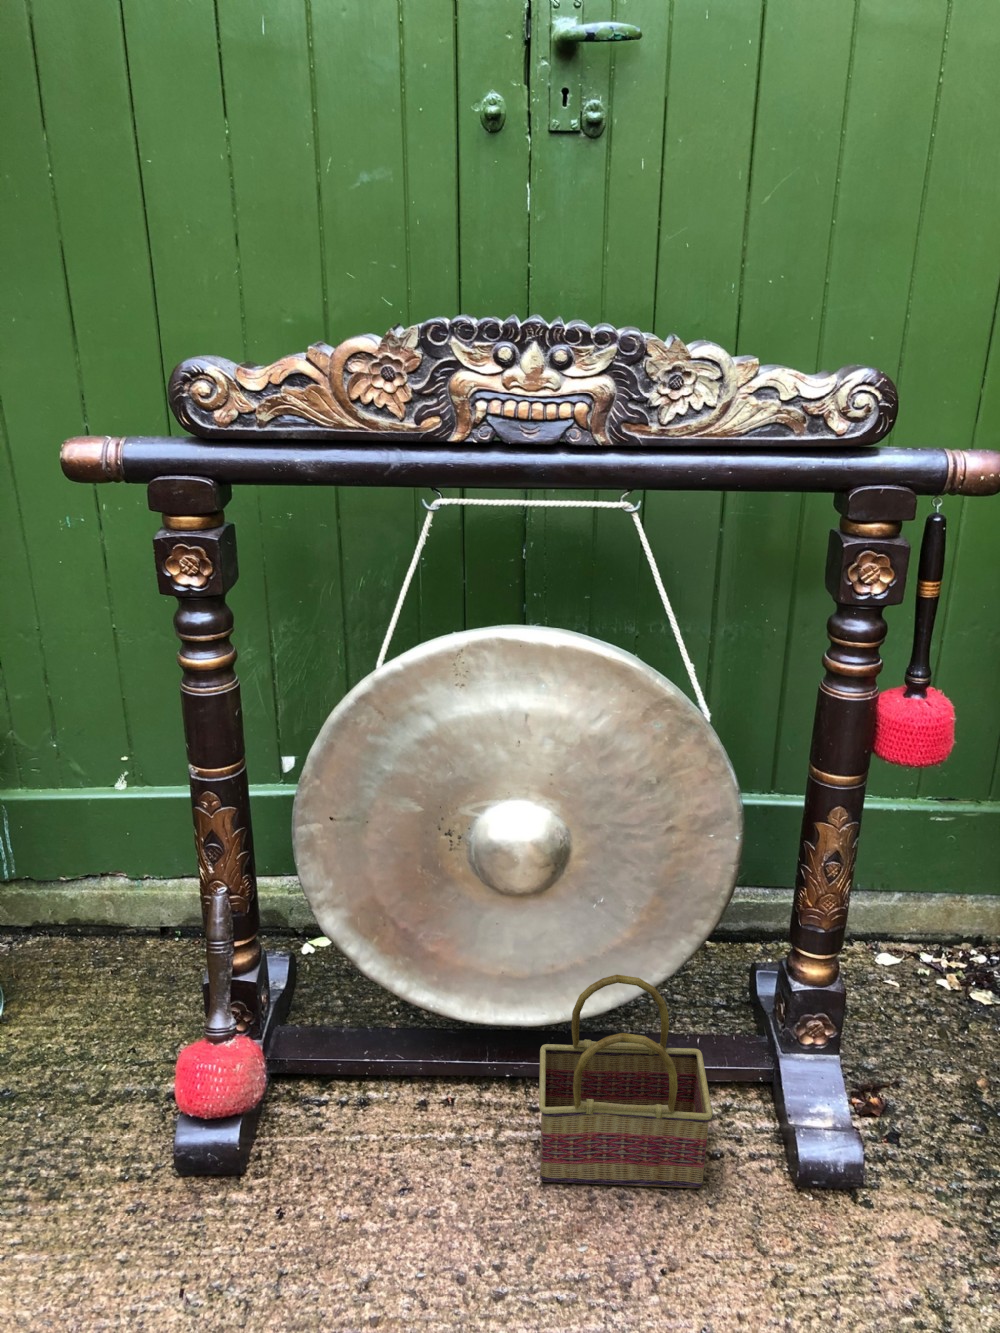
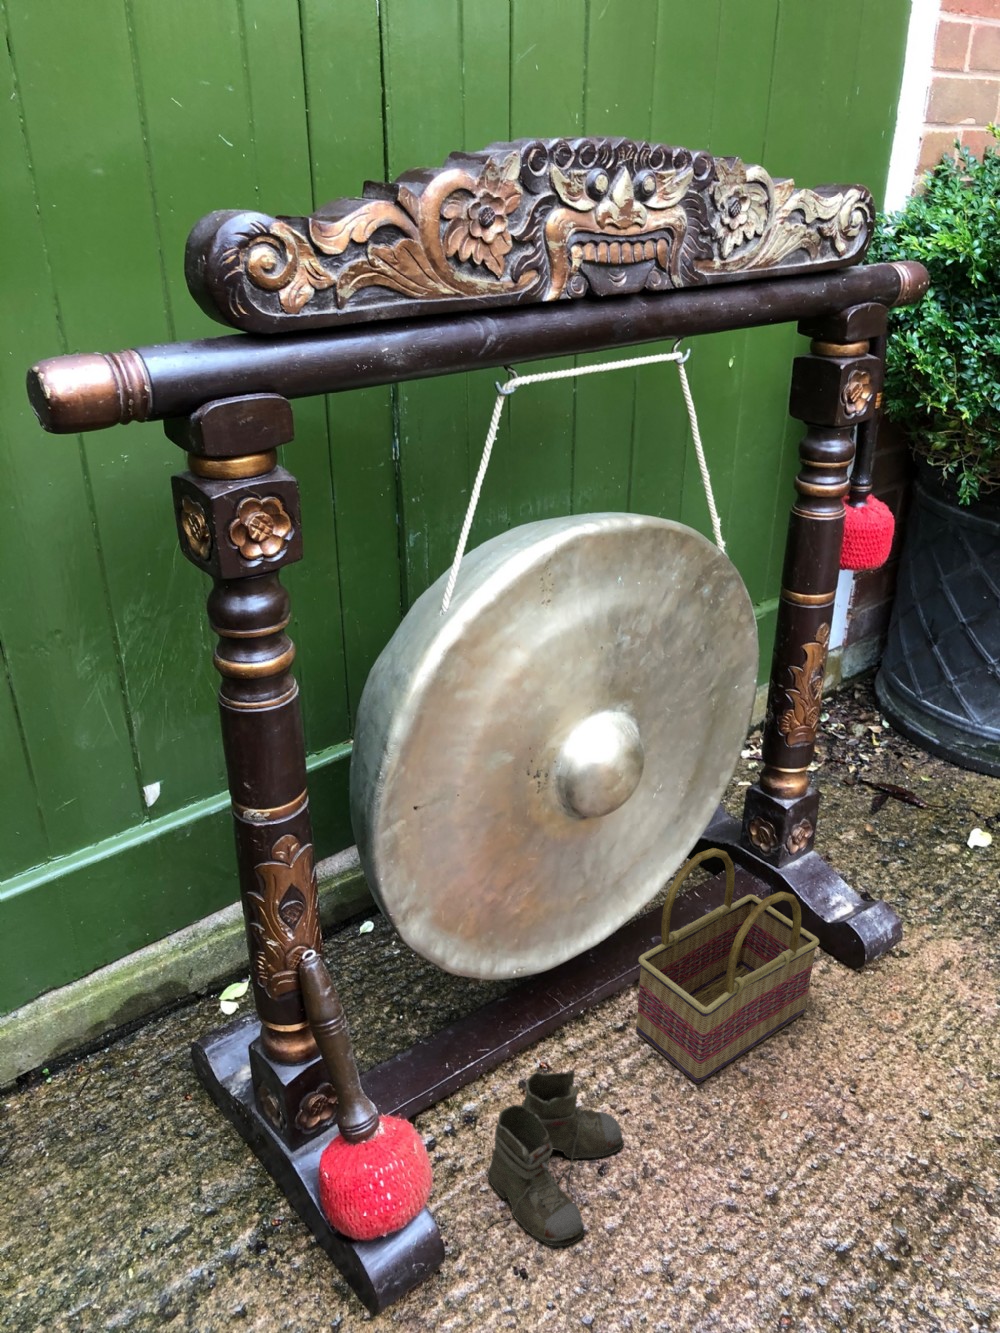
boots: none [289,1080,445,1221] -> present [488,1071,624,1246]

